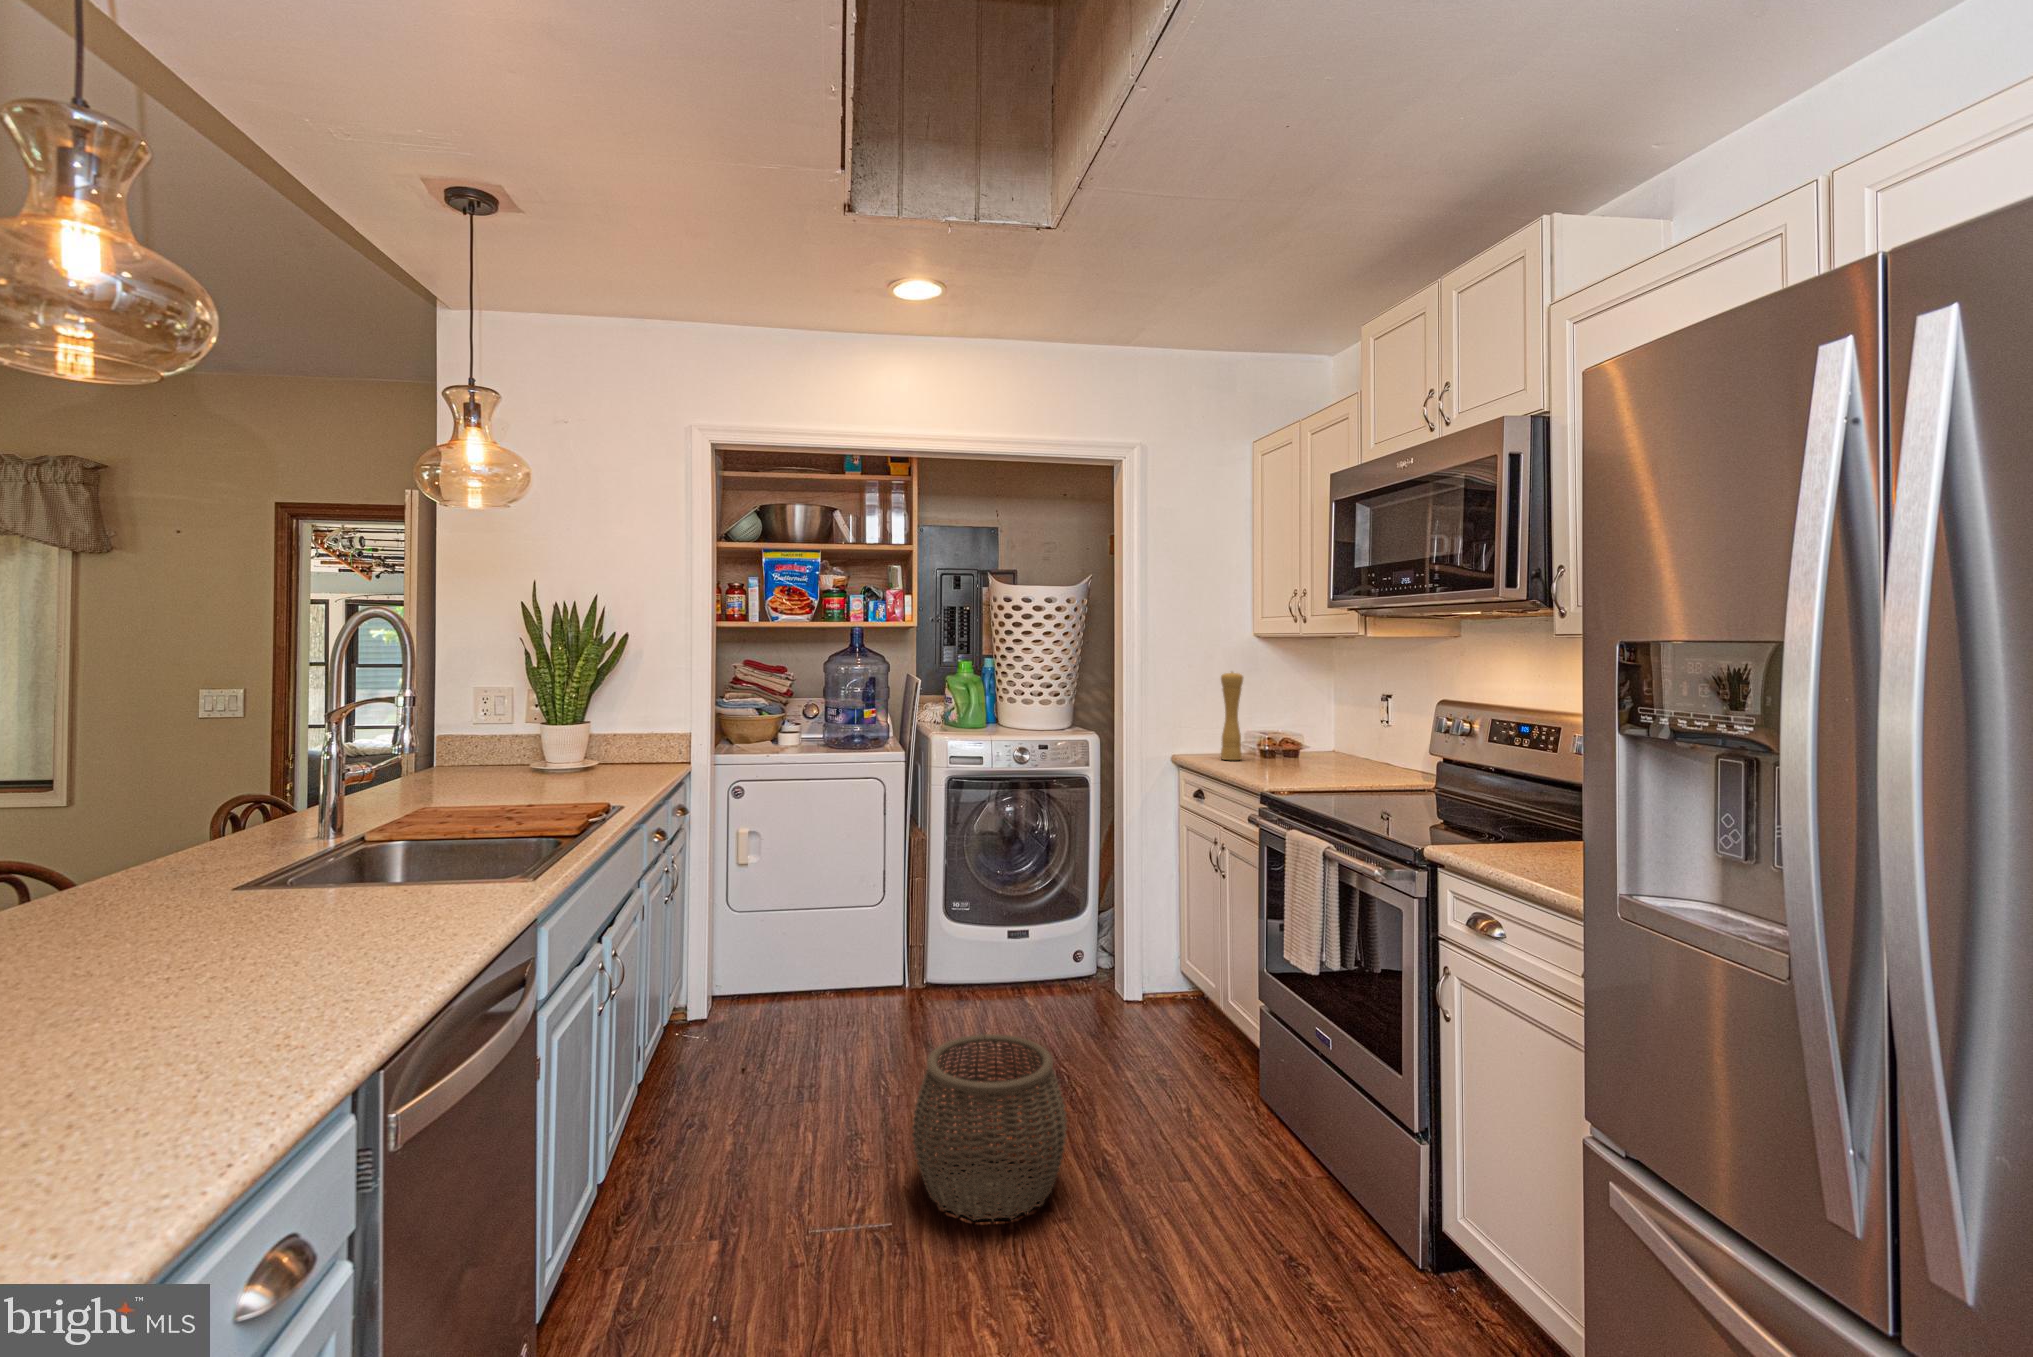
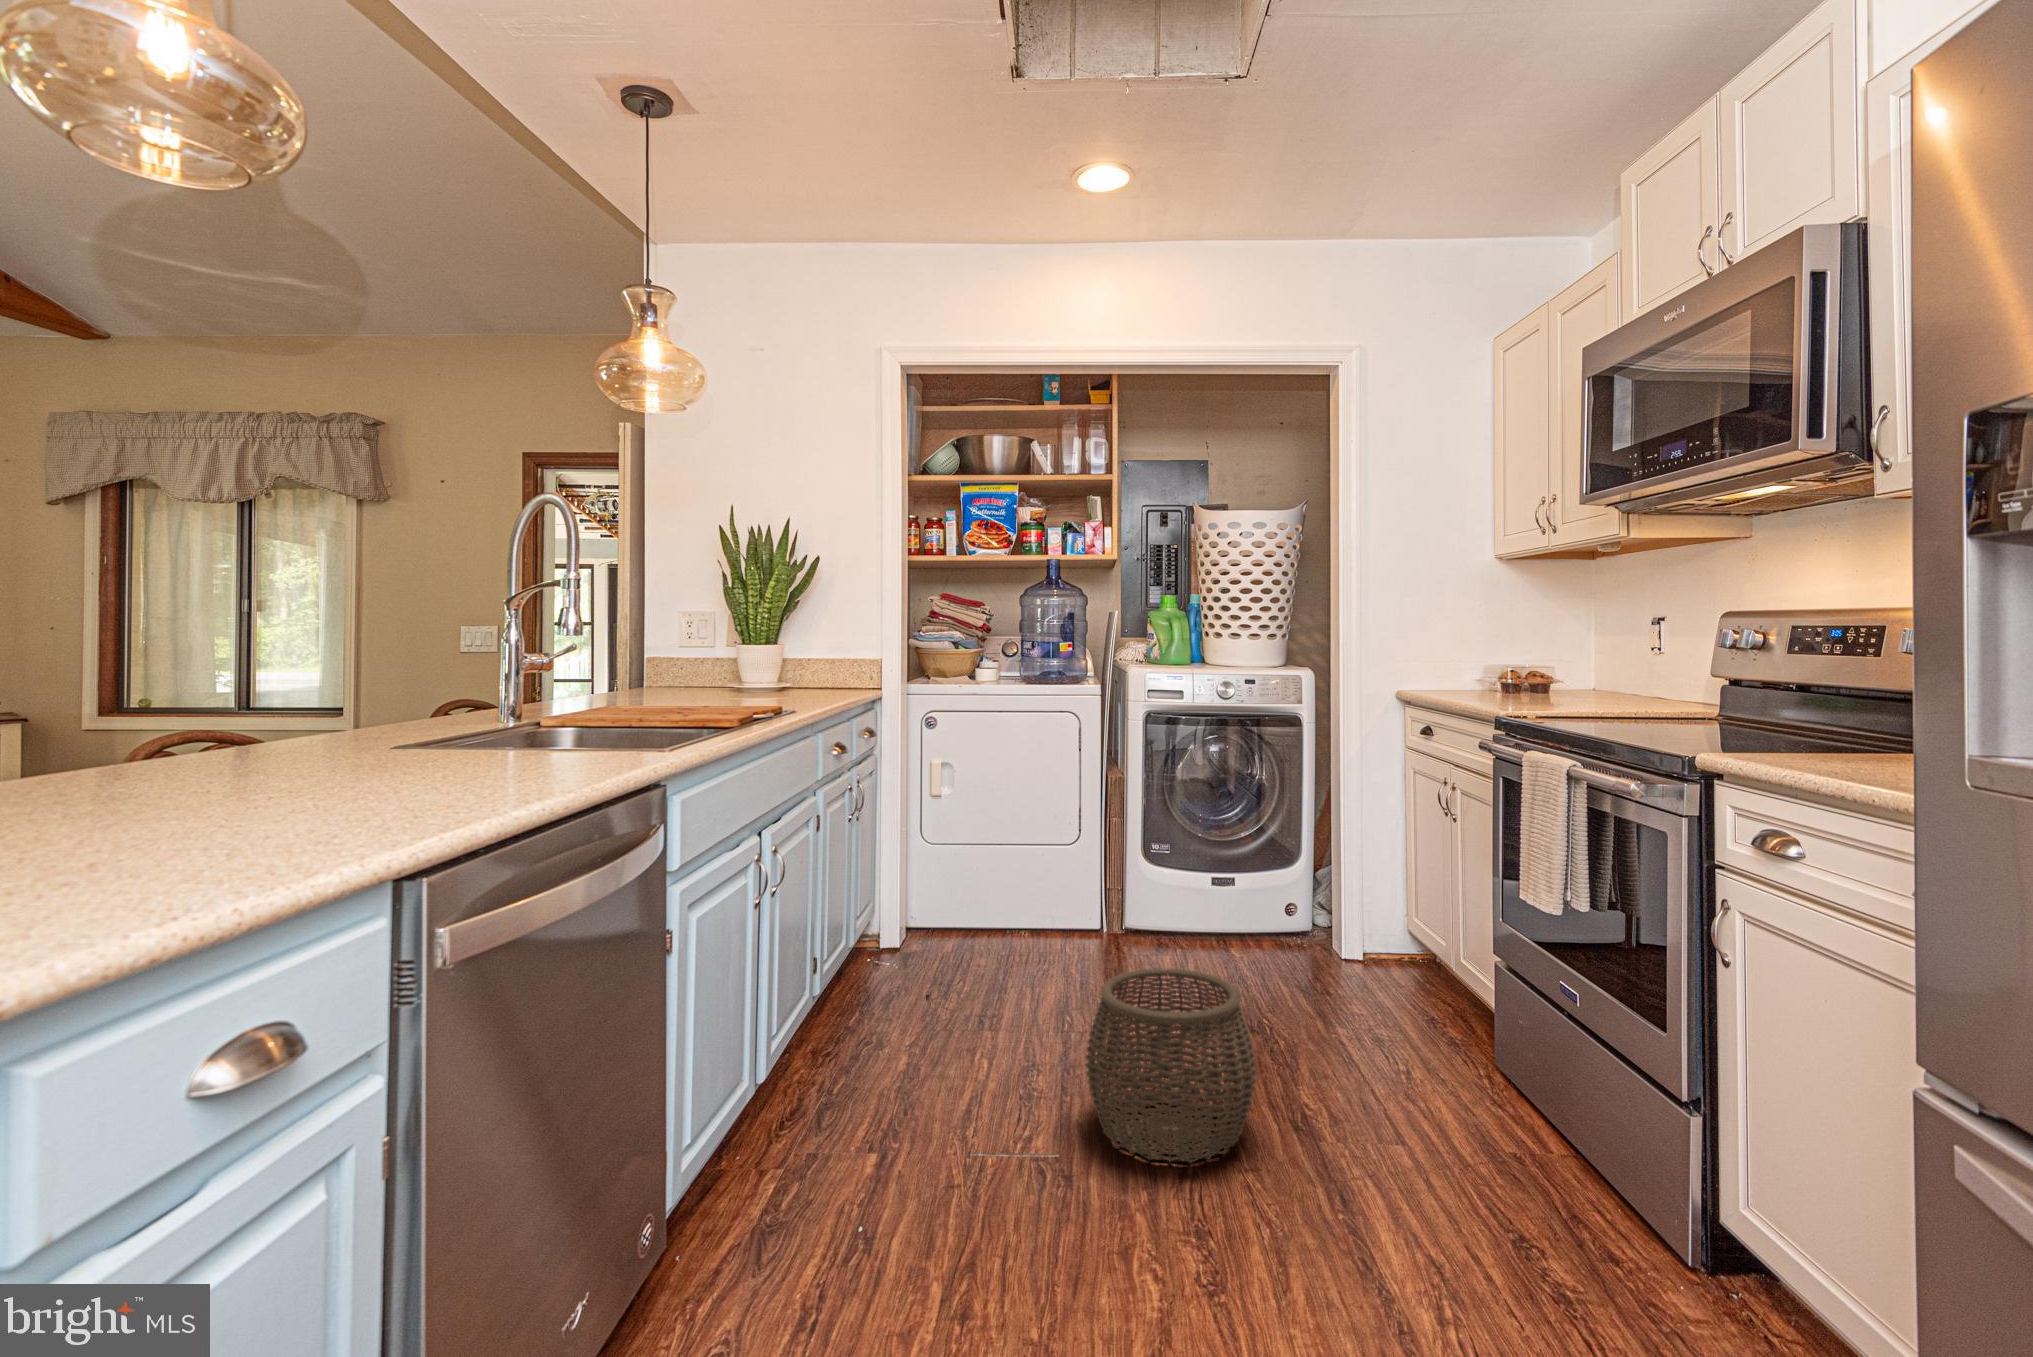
pepper mill: present [1221,672,1243,760] -> none [1461,591,1488,693]

